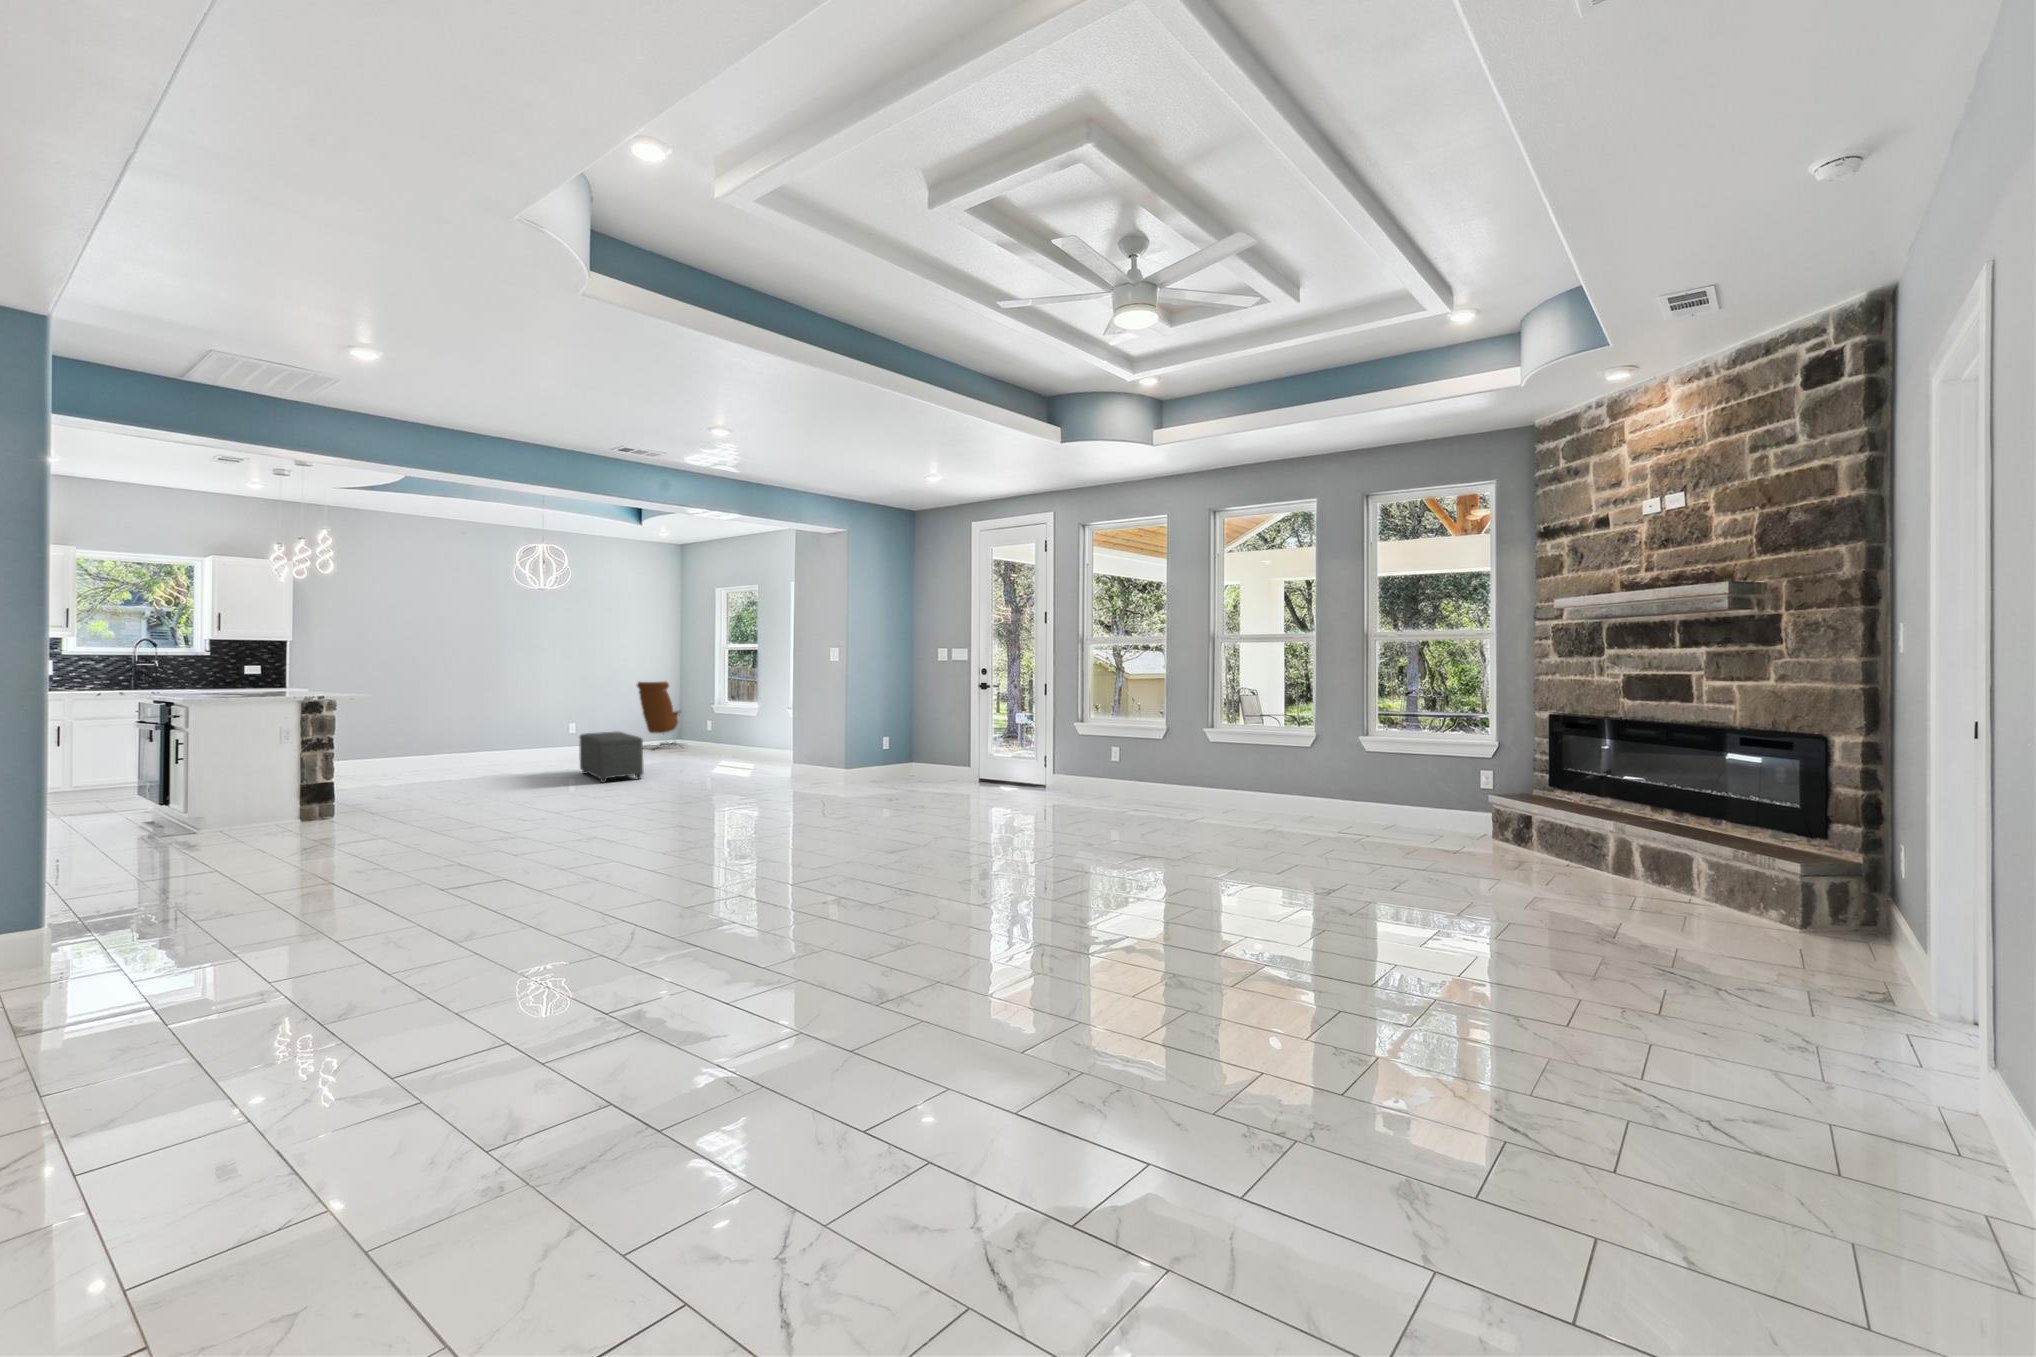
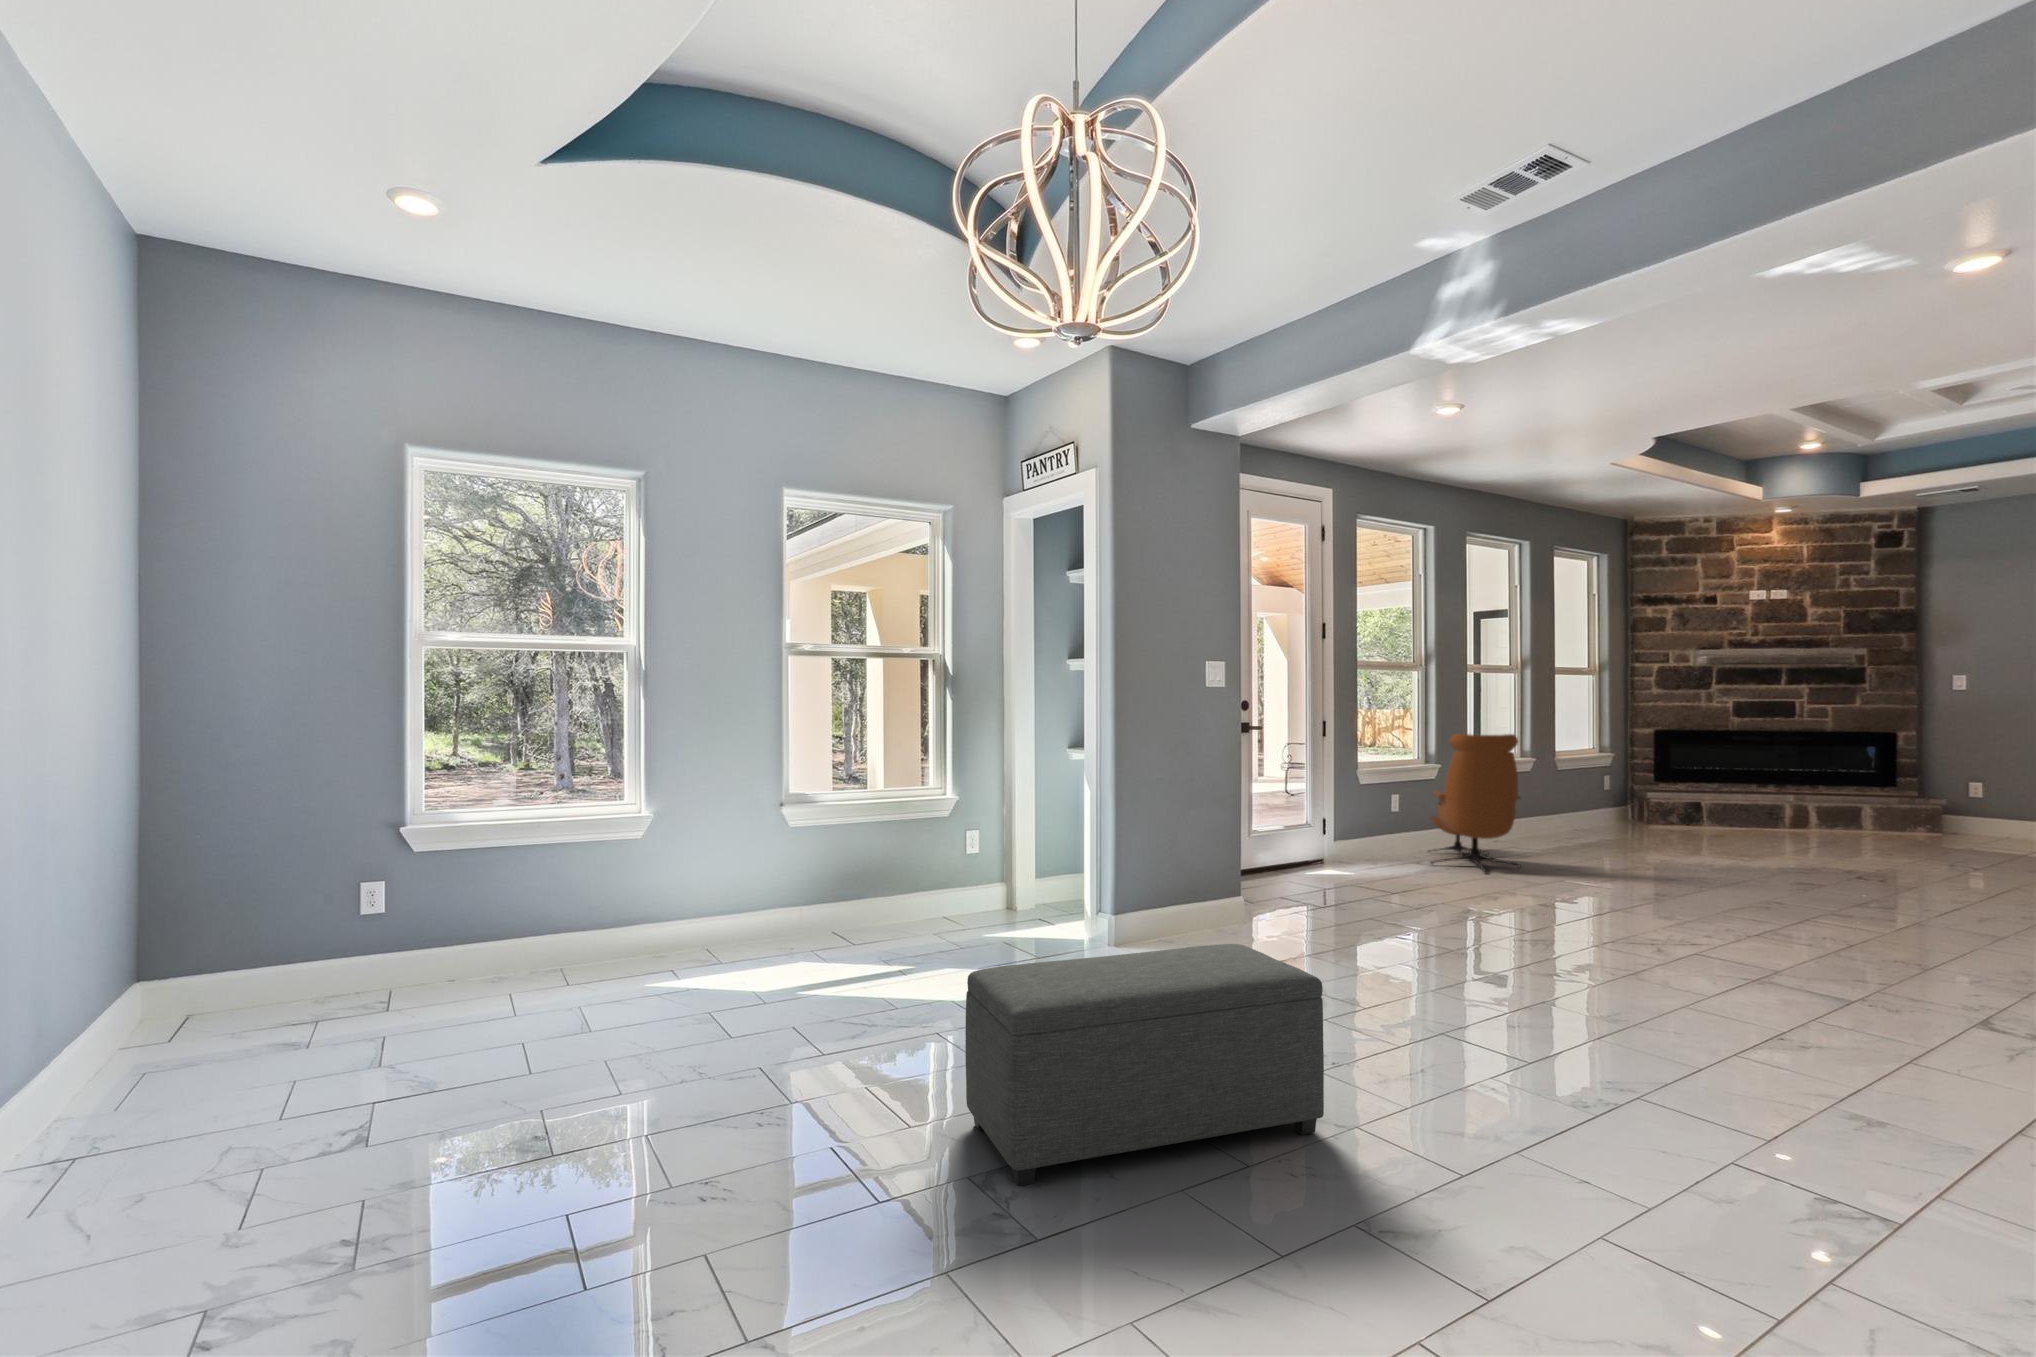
lounge chair: present [637,681,682,747] -> present [1431,734,1521,873]

